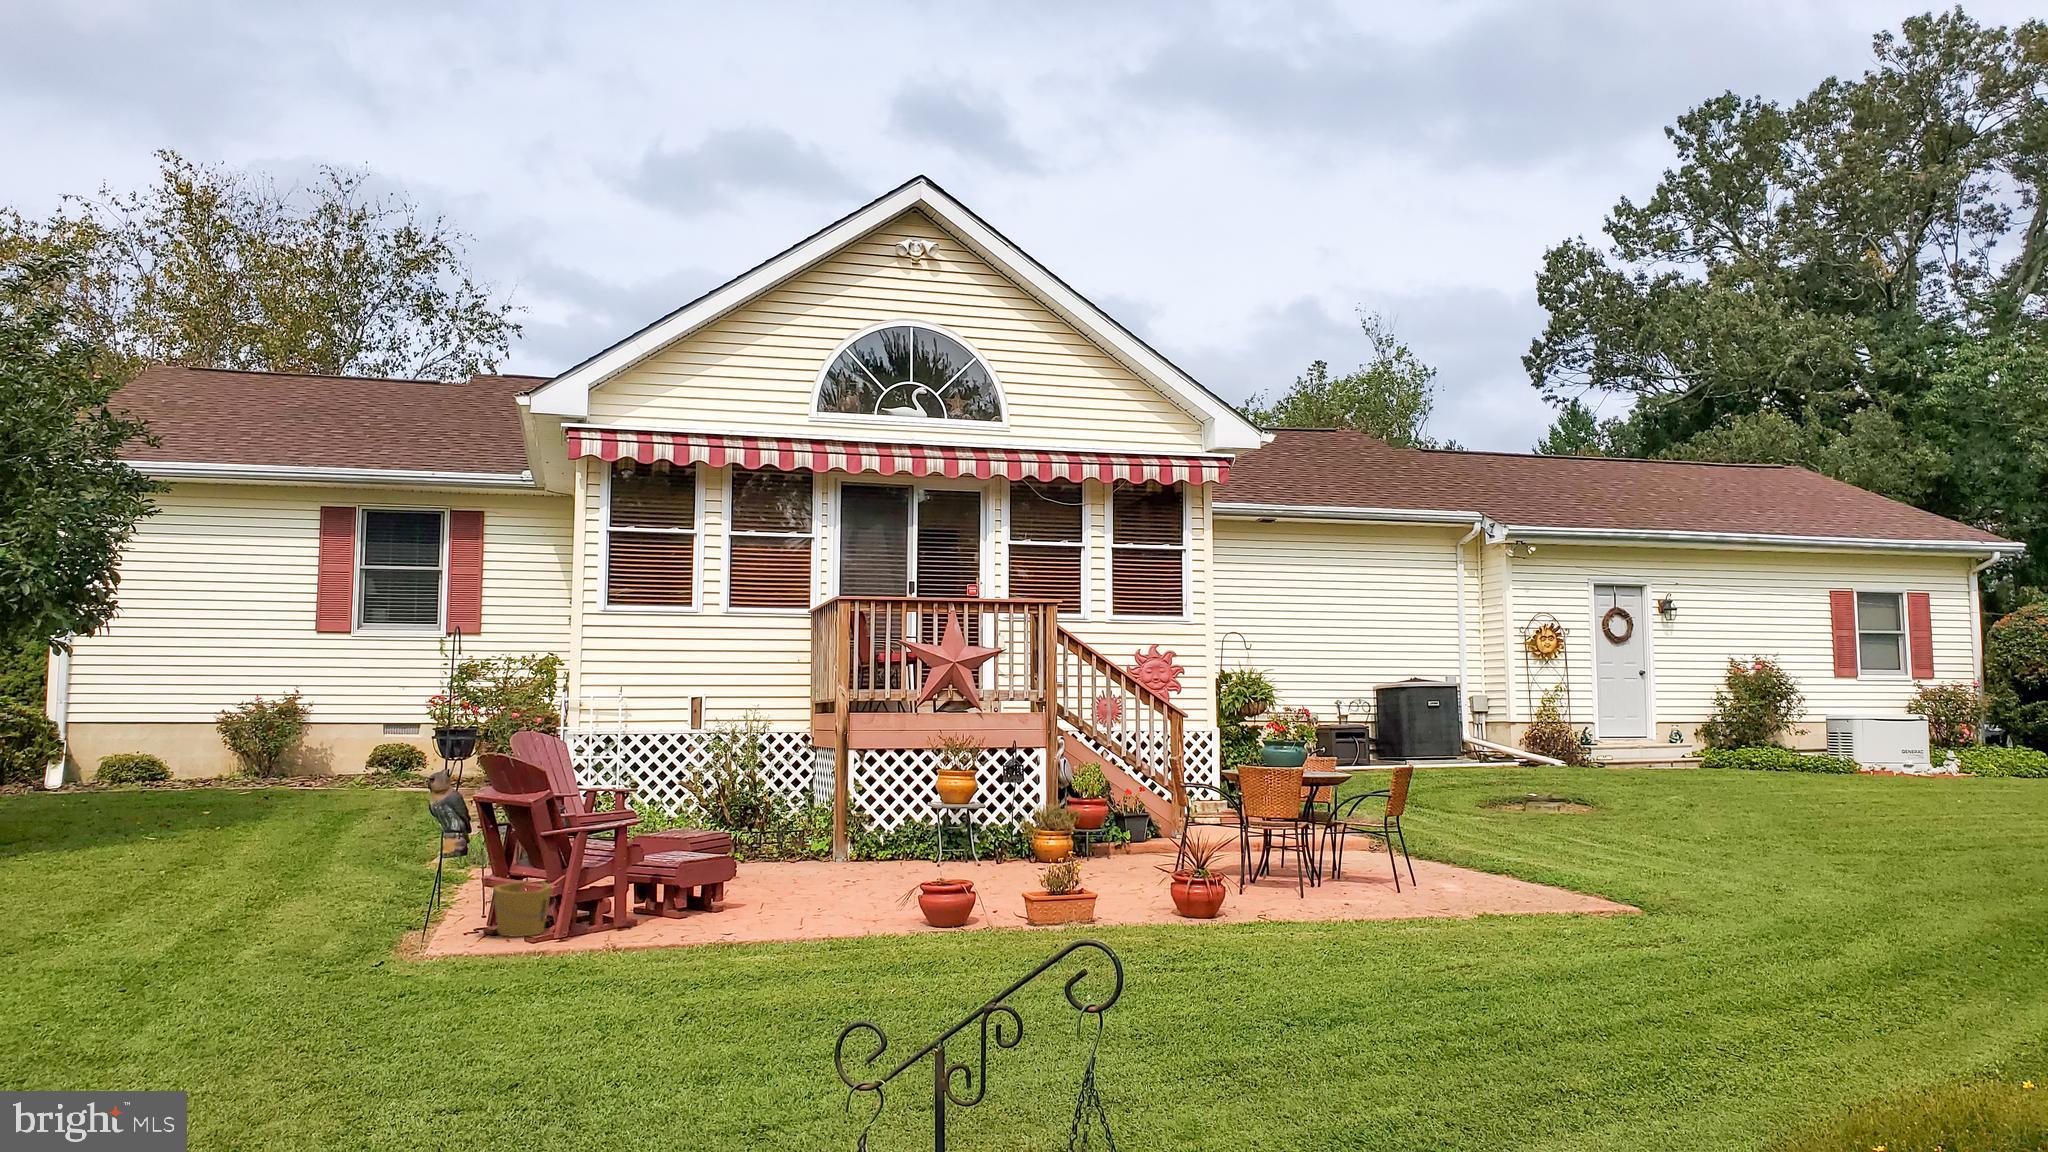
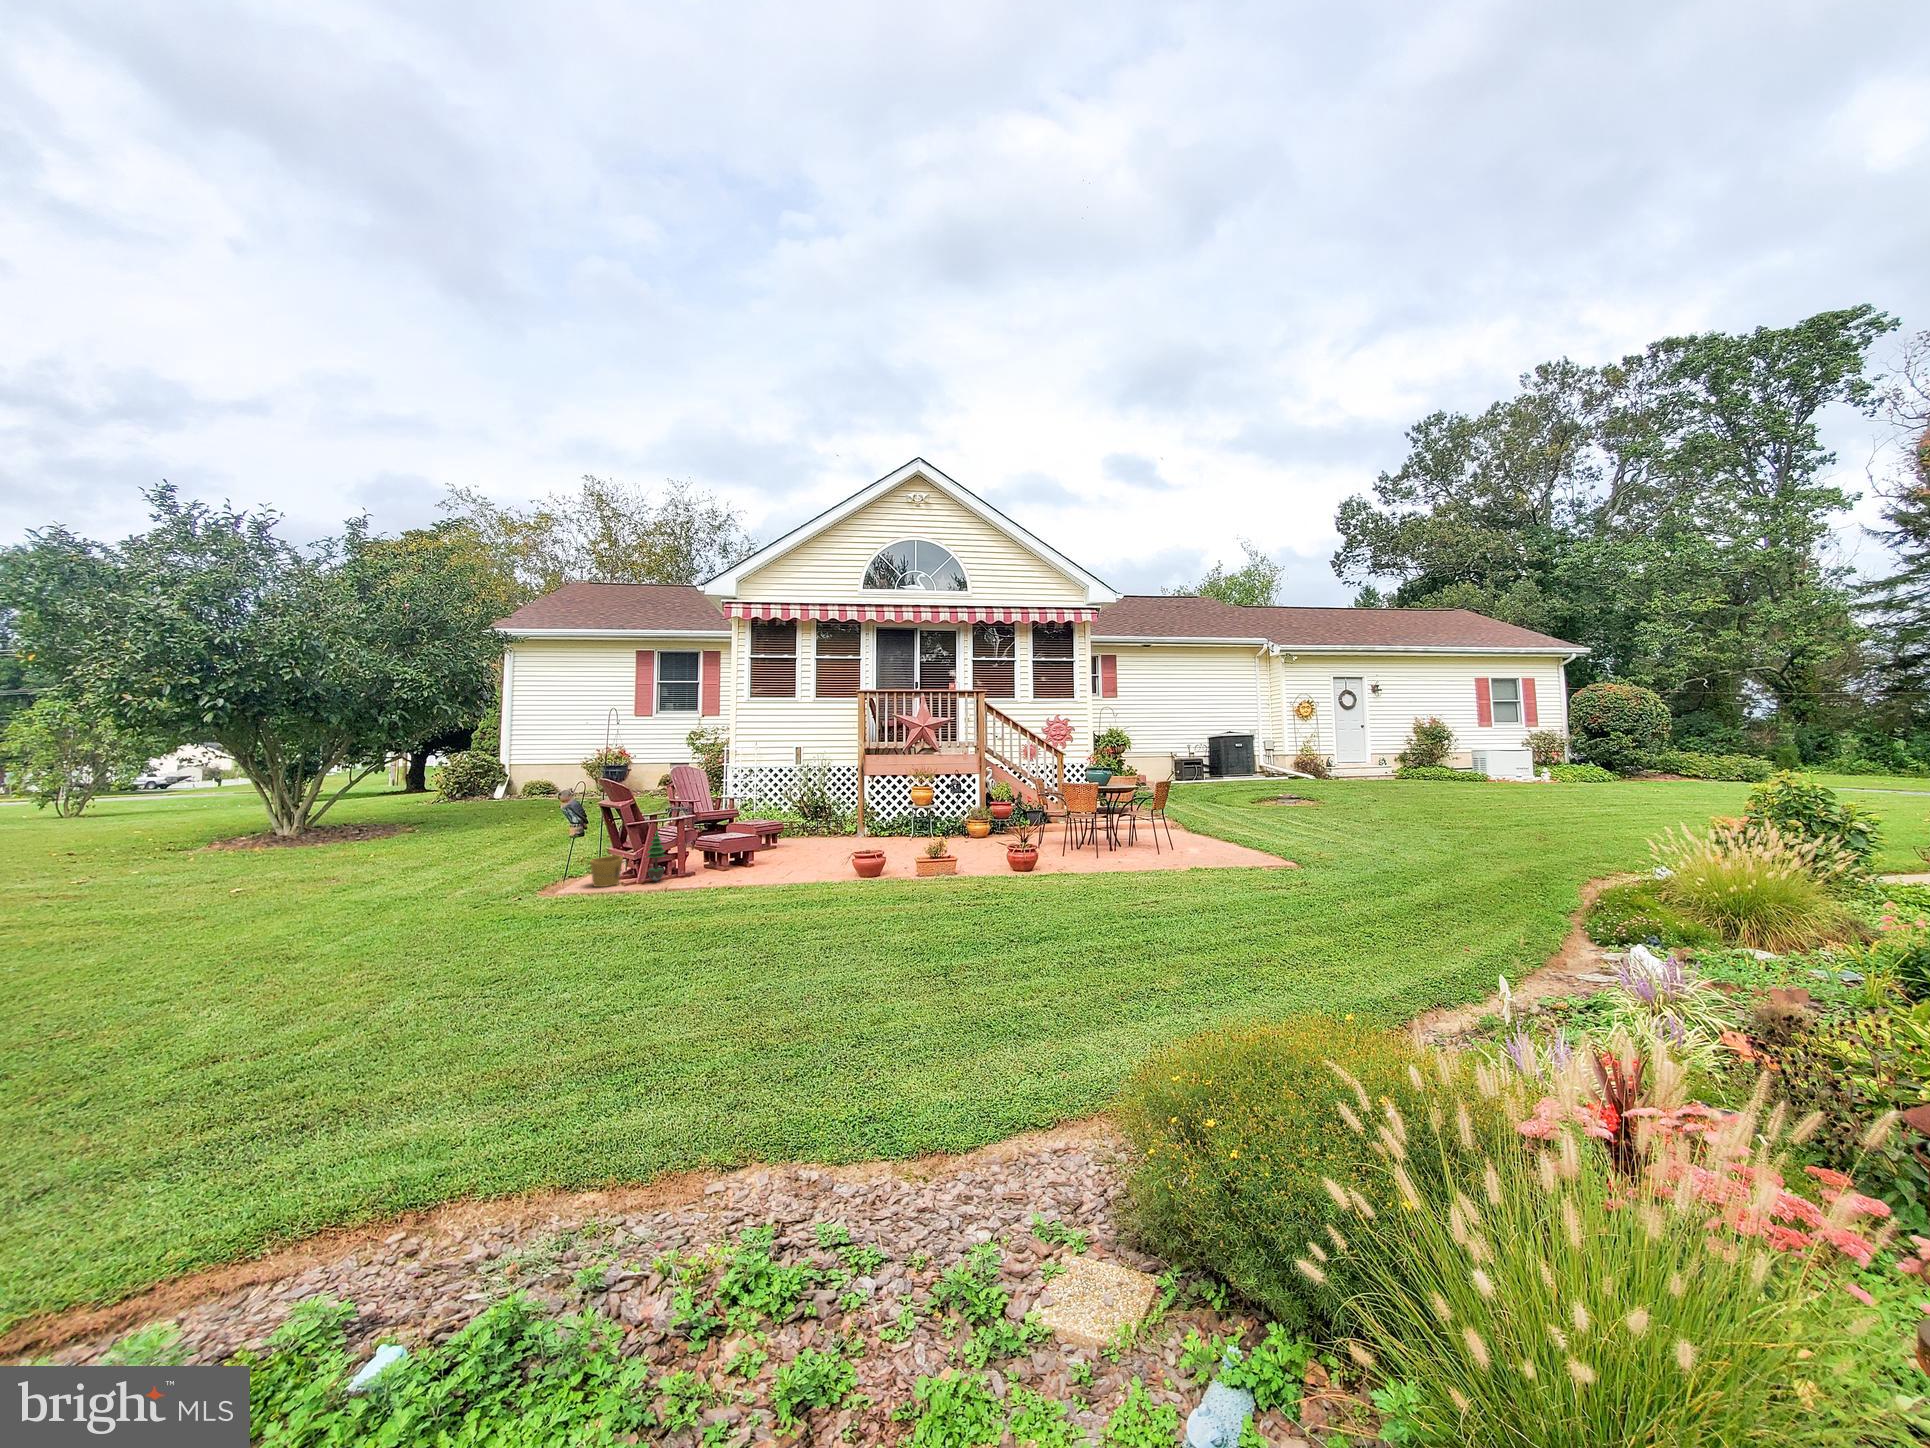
potted tree: none [590,834,624,928] -> present [647,830,666,881]

